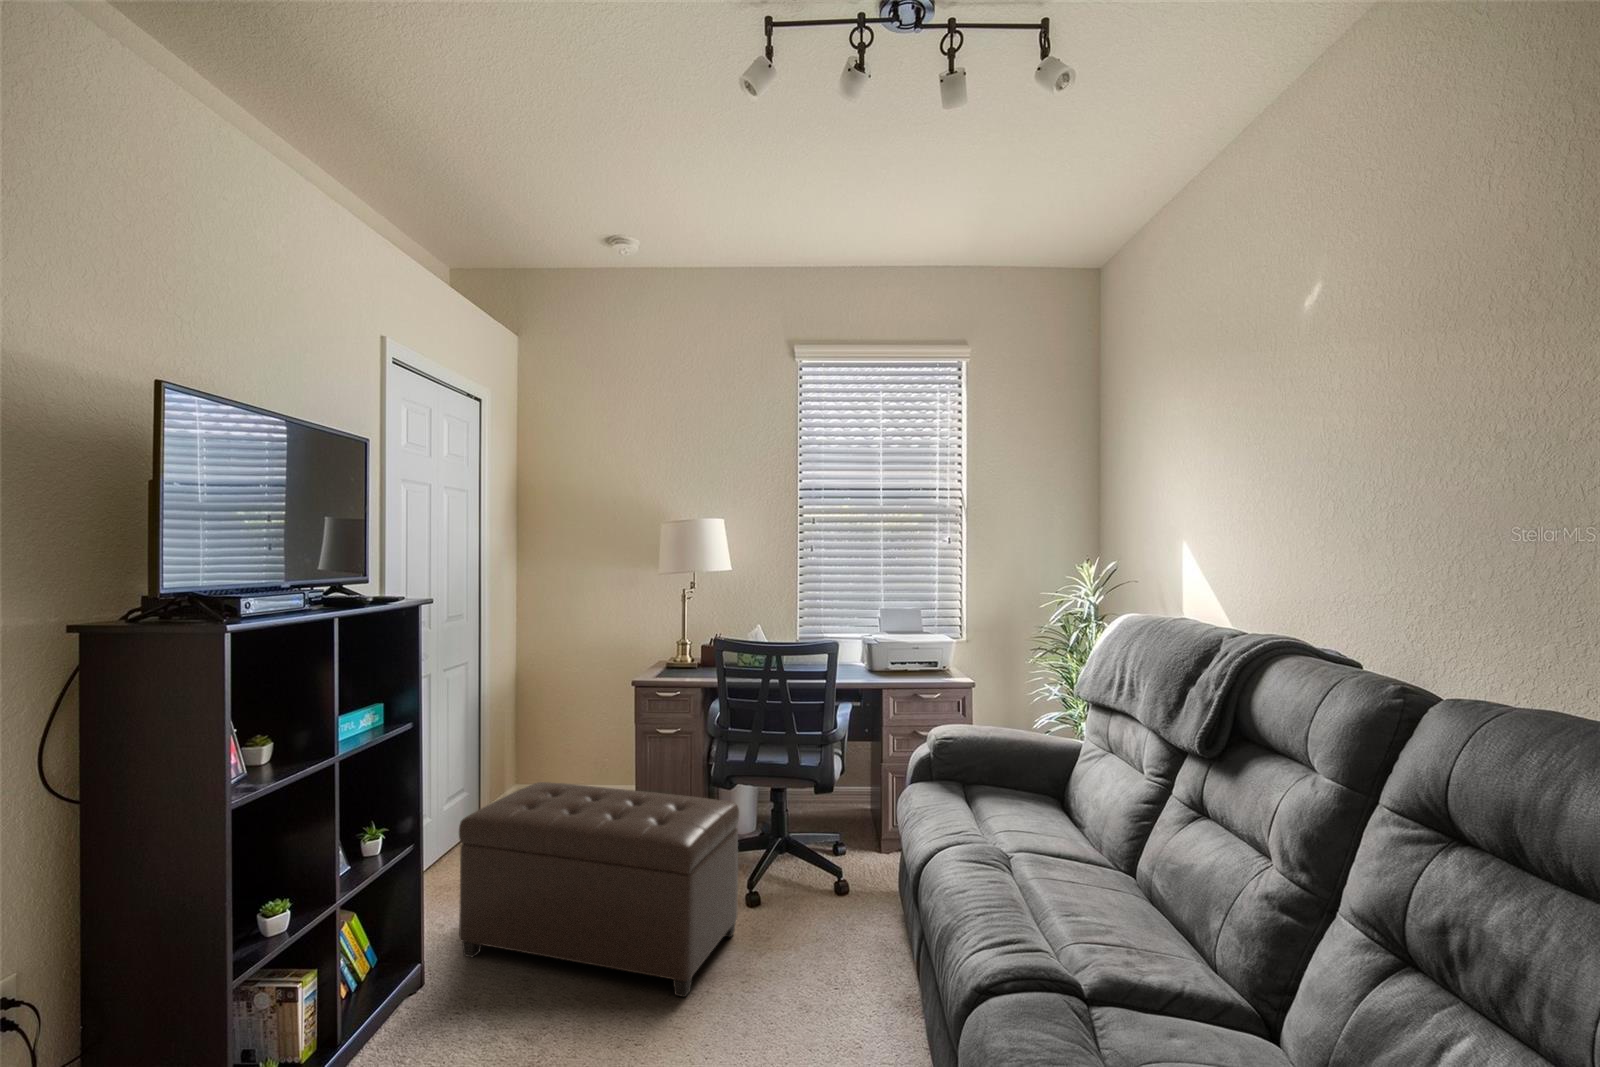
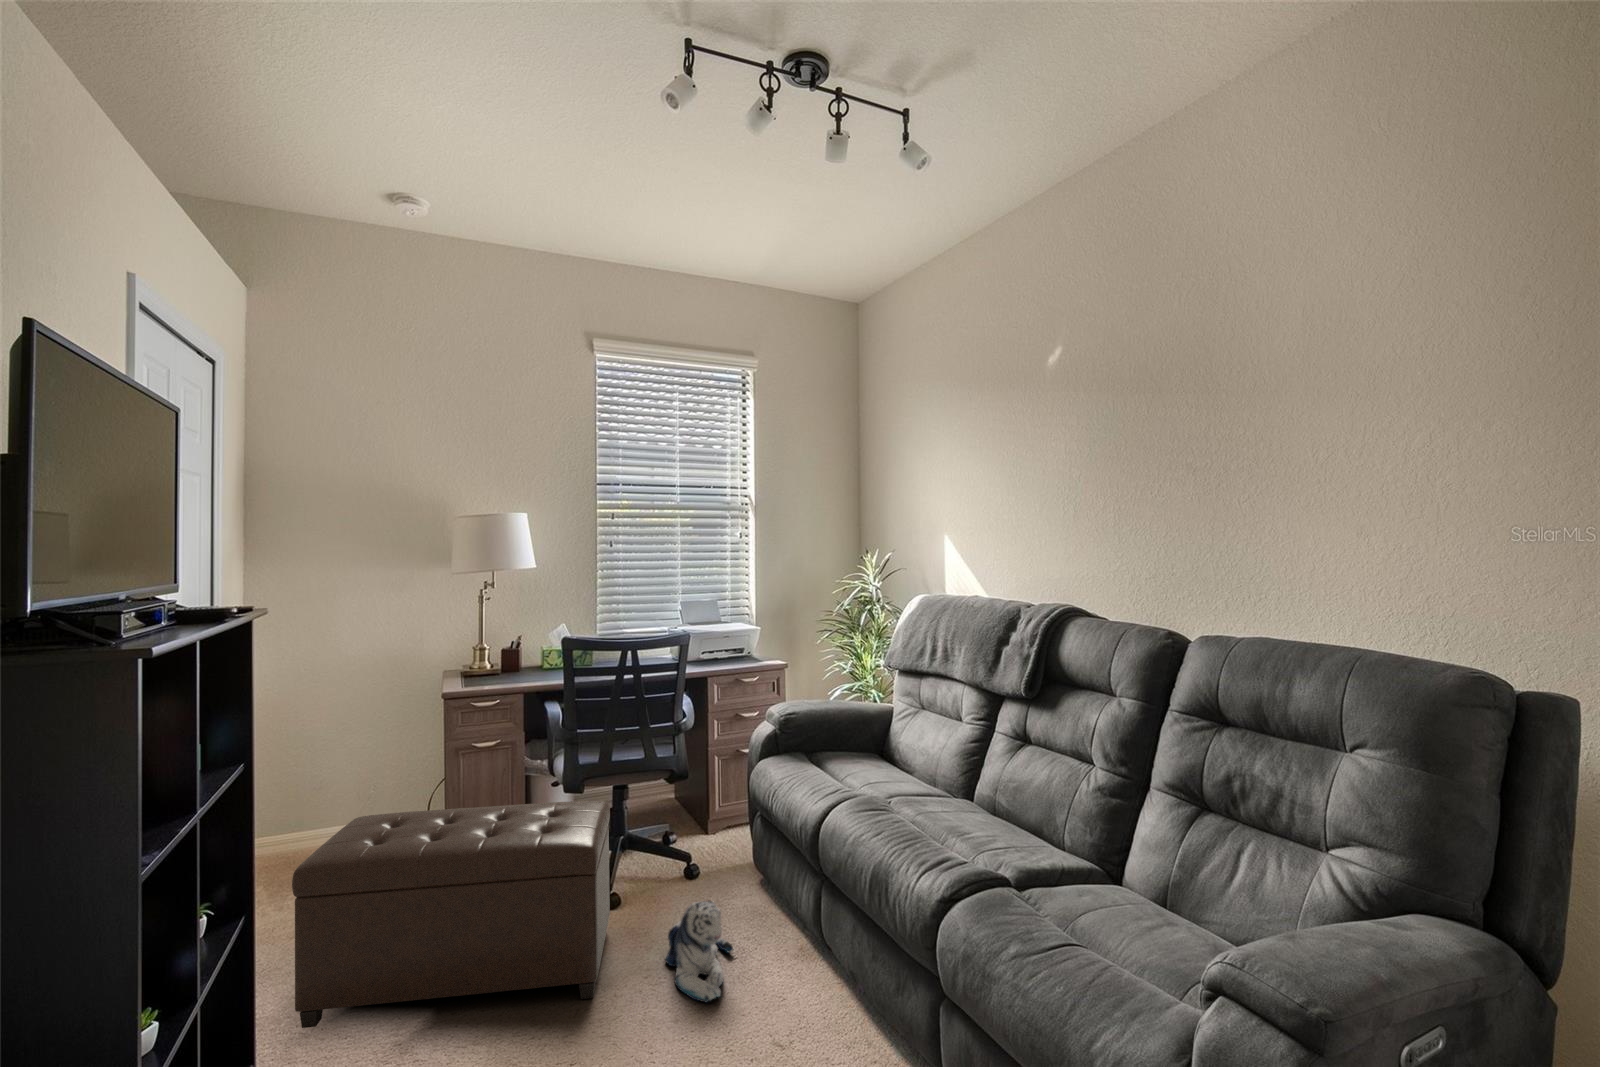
plush toy: none [765,925,839,1035] -> present [665,901,733,1003]

